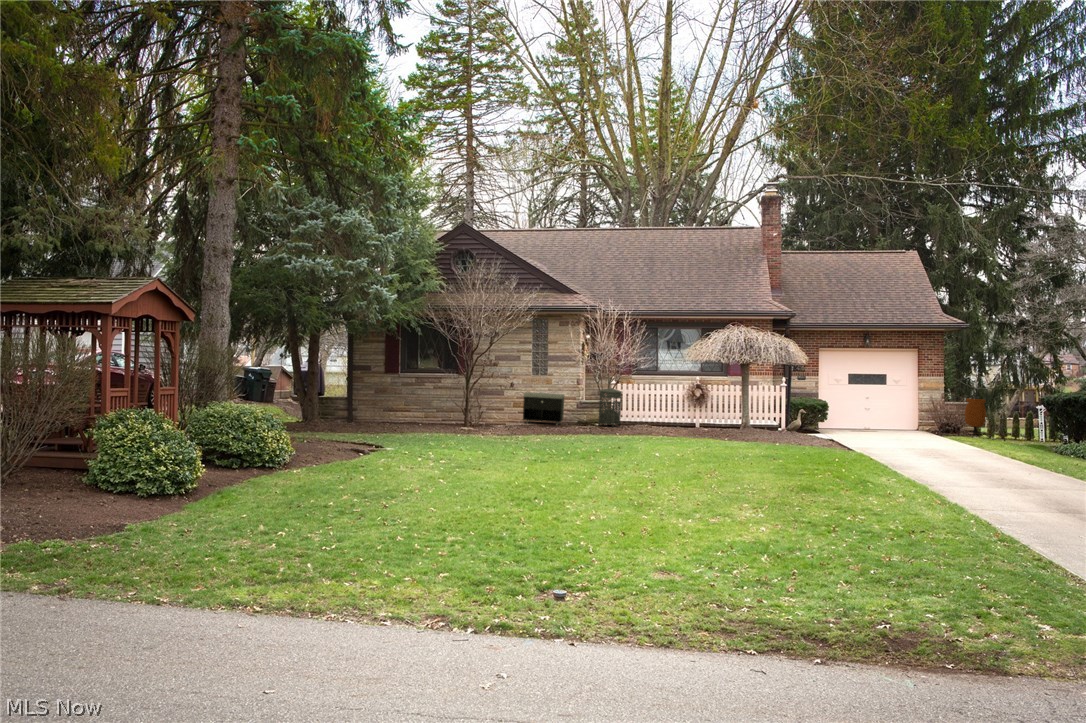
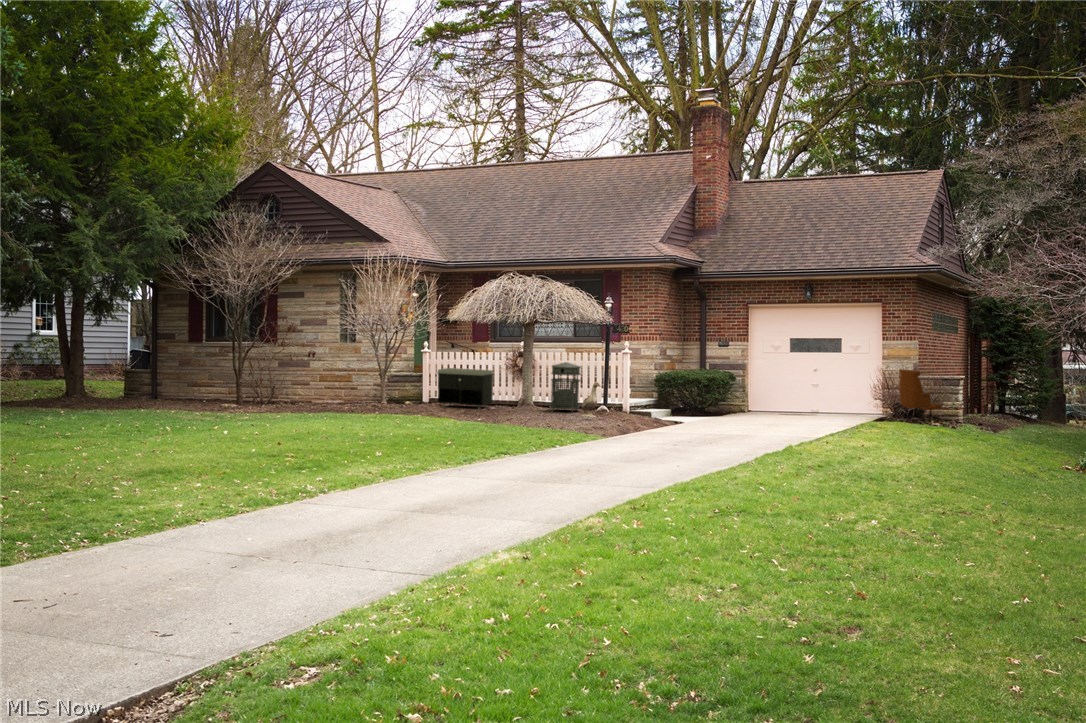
trash can: present [598,388,622,427] -> present [550,362,581,412]
storage bench: present [523,392,564,425] -> present [438,368,493,409]

